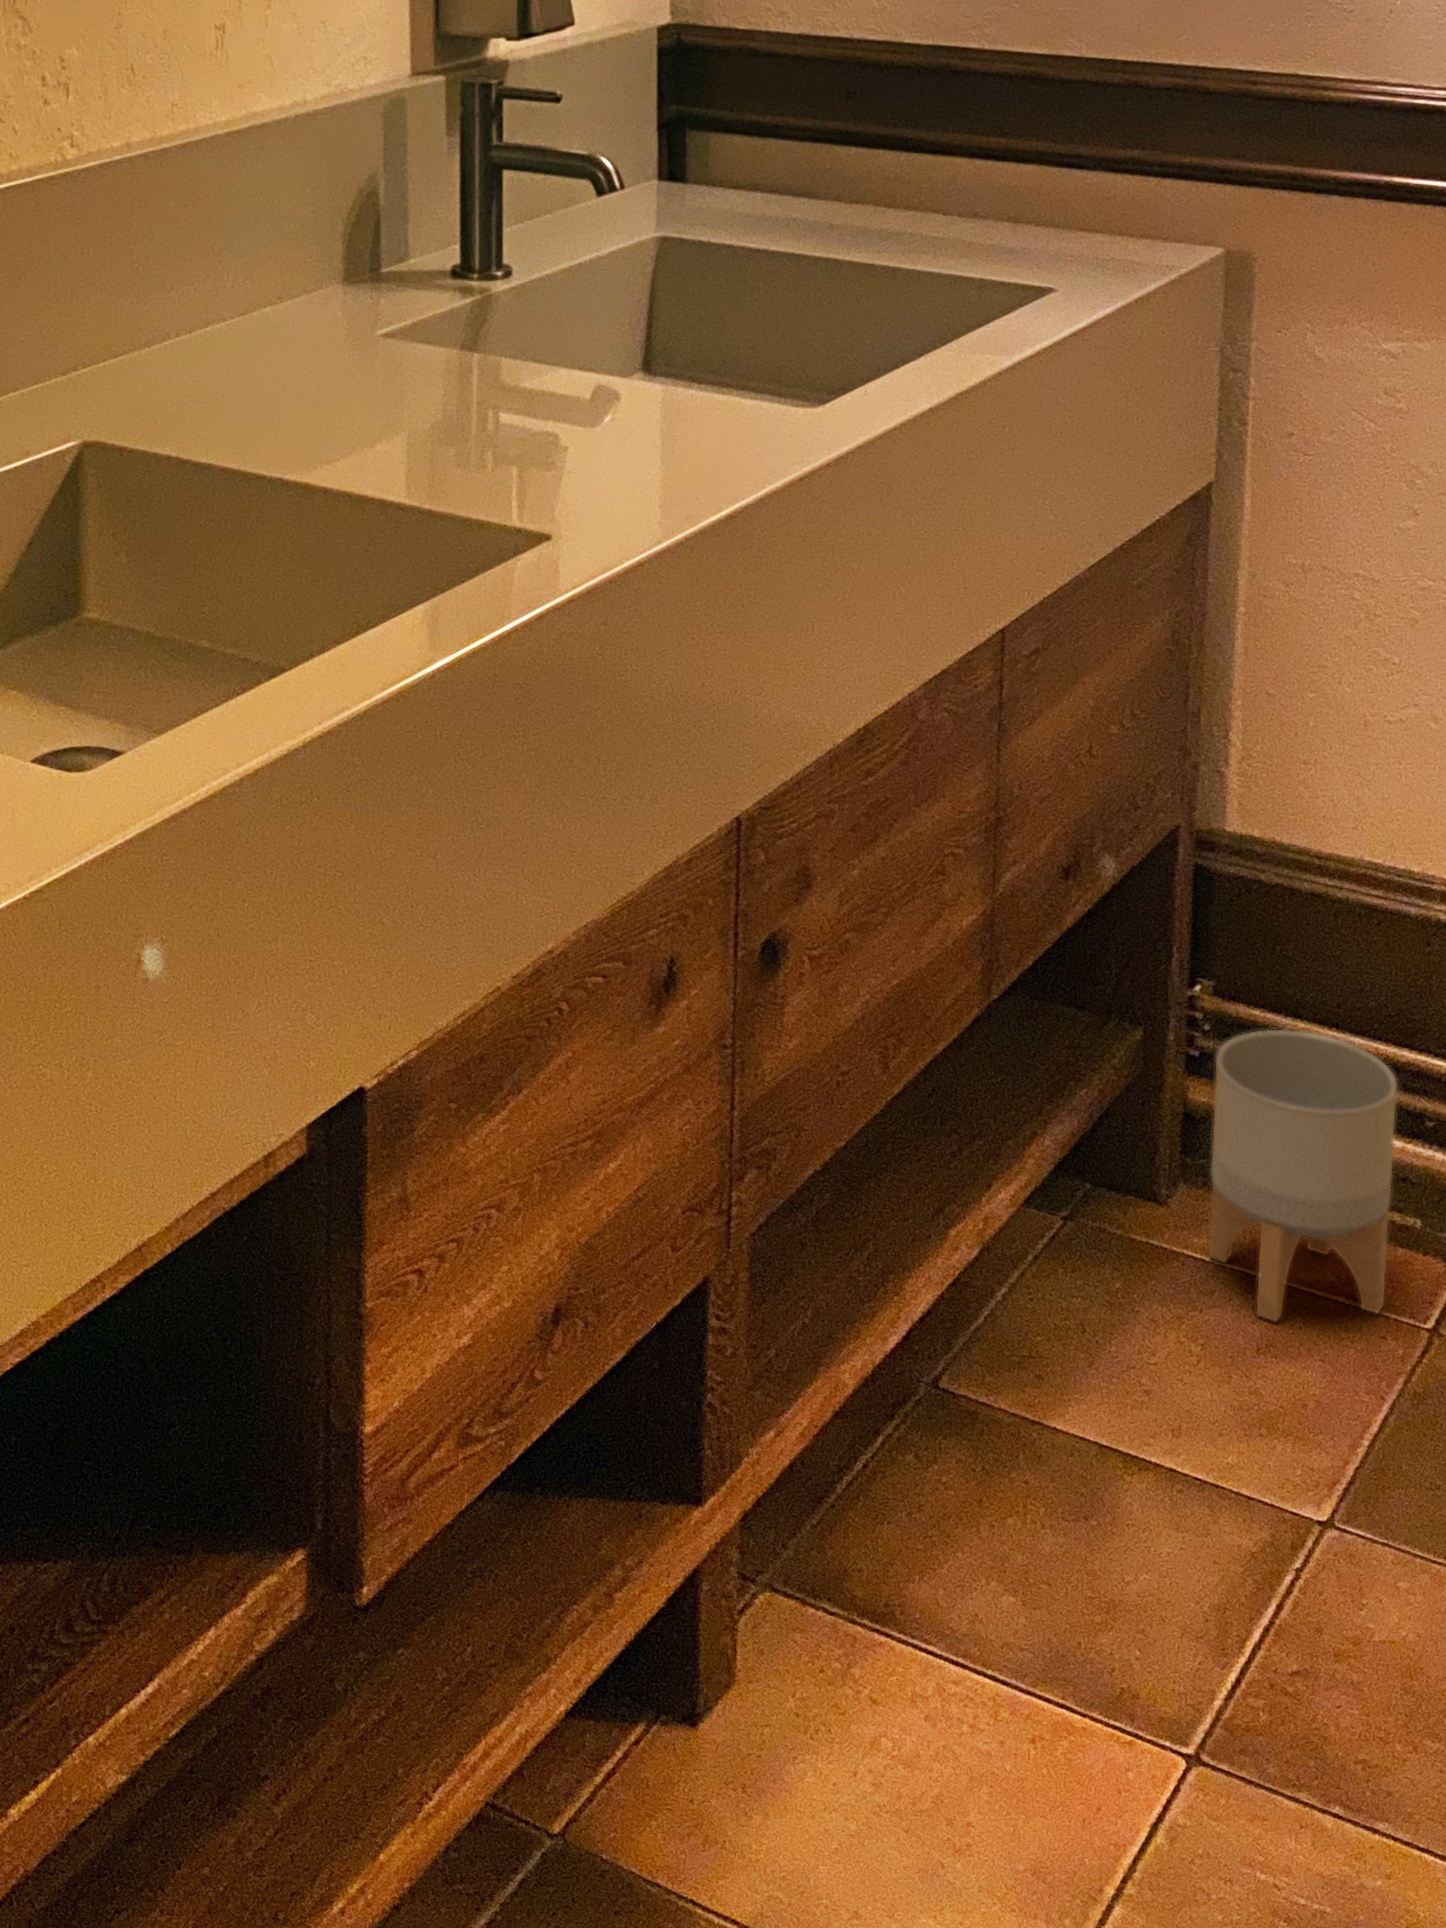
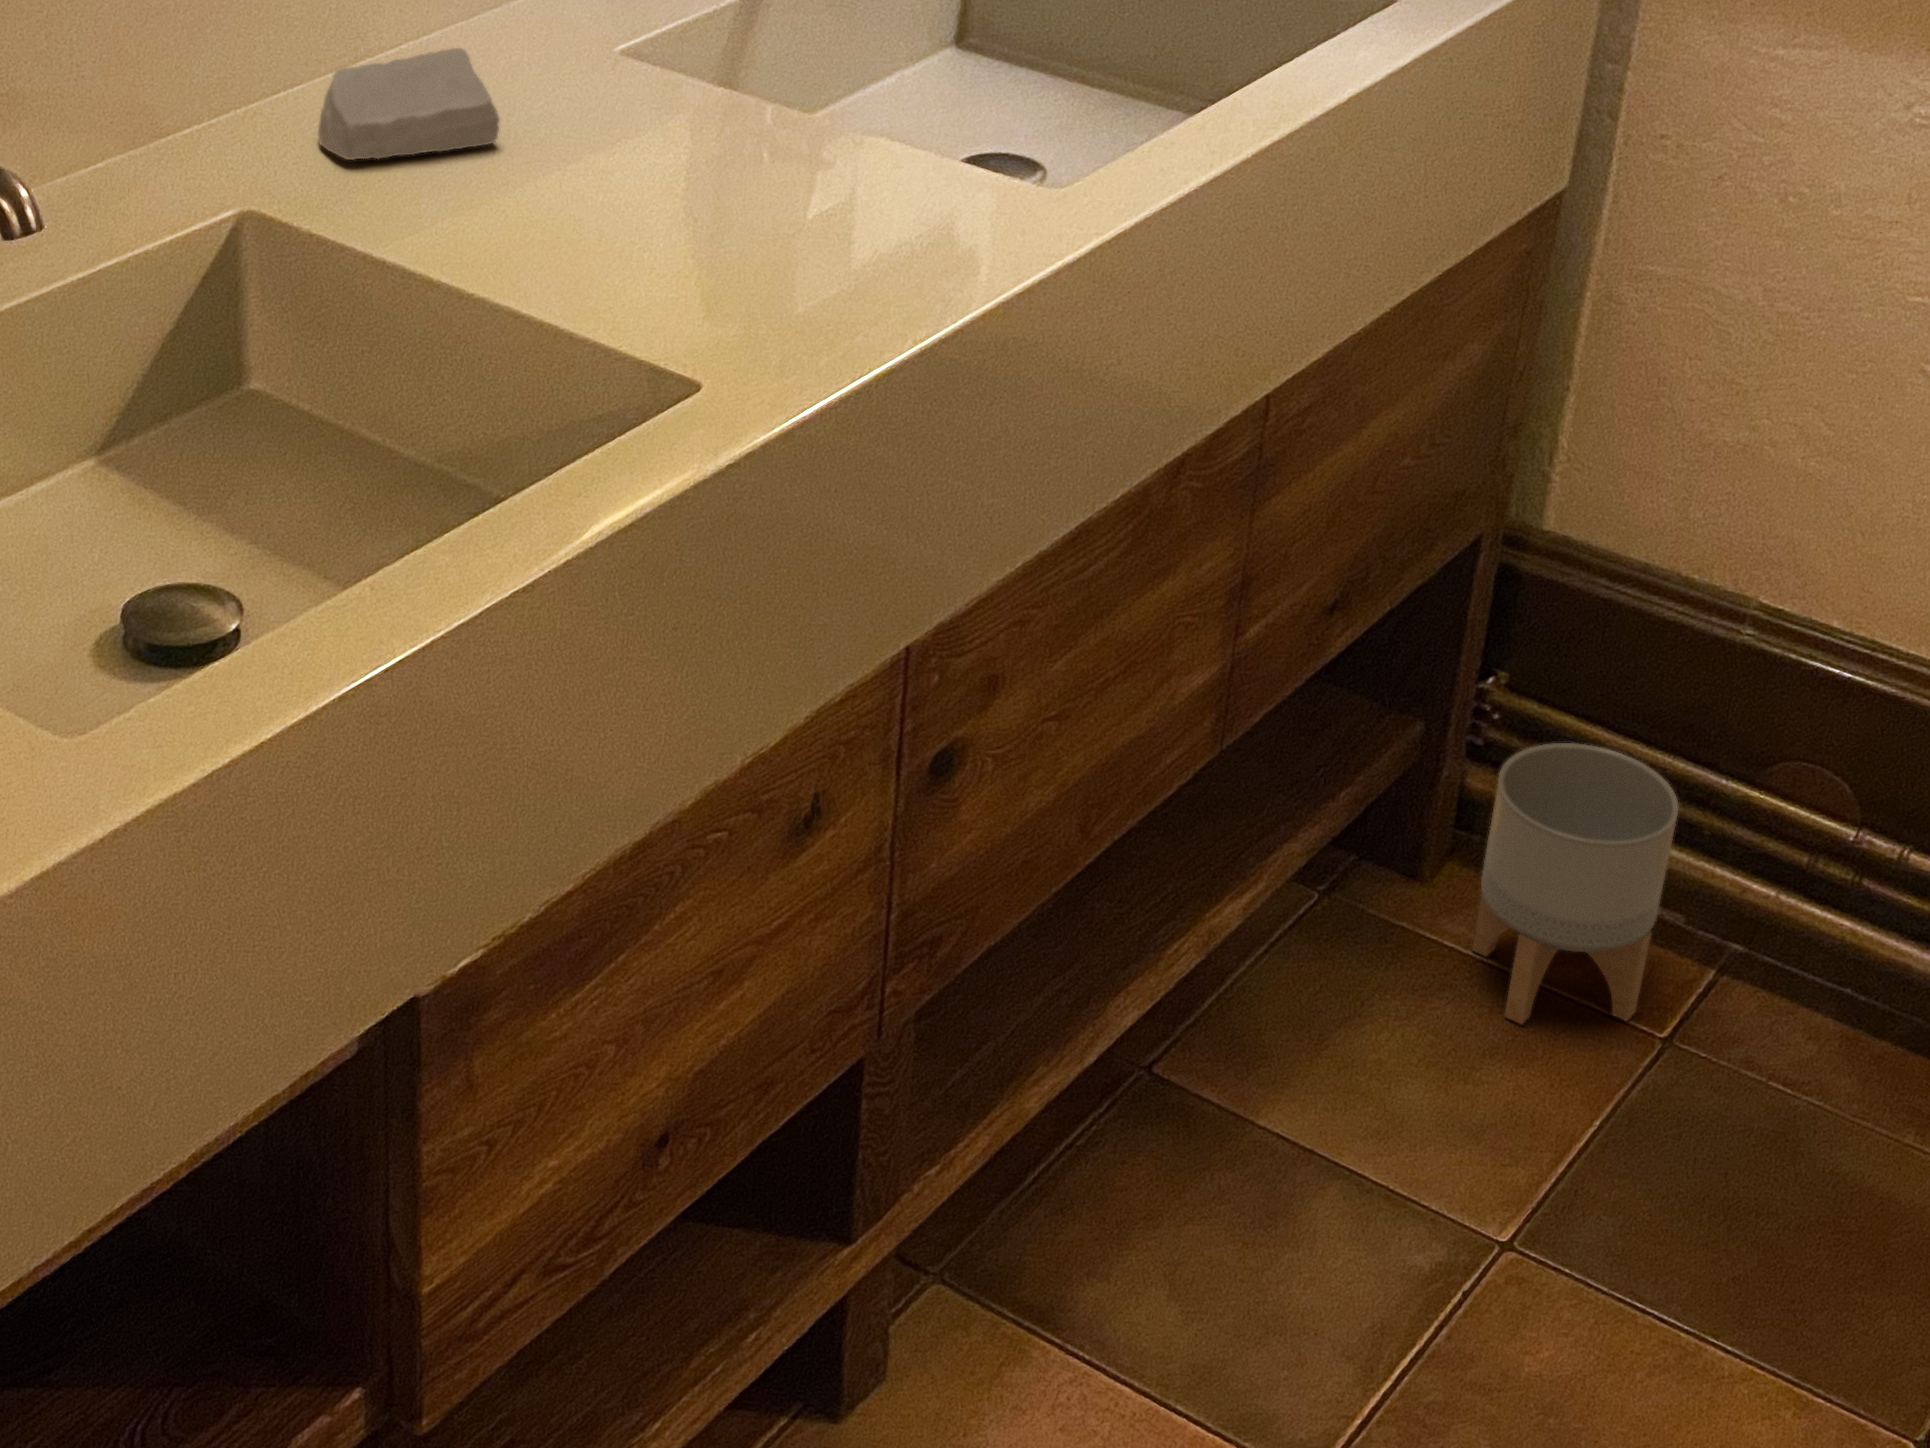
soap bar: none [138,317,303,408] -> present [318,48,500,160]

